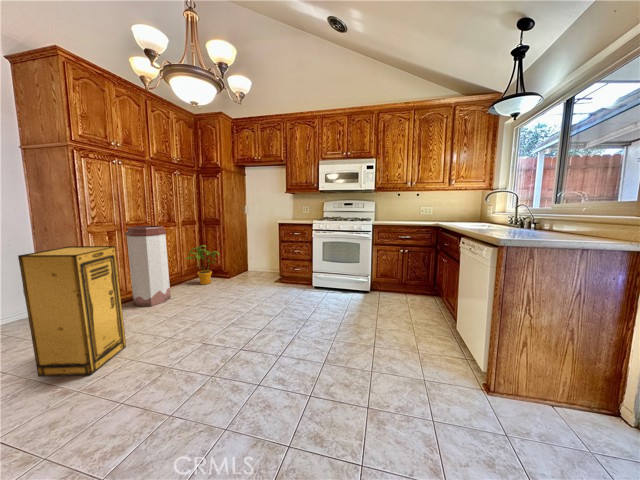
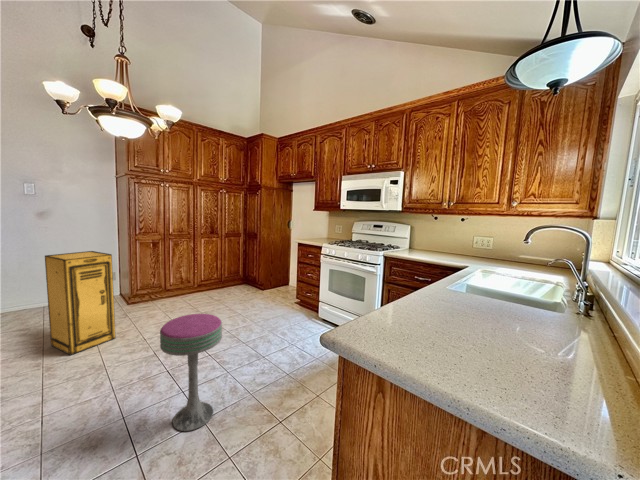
trash can: present [125,226,171,306] -> none [164,237,196,306]
house plant: present [186,245,219,285] -> none [222,257,249,294]
bar stool: none [282,280,331,378] -> present [160,314,222,431]

